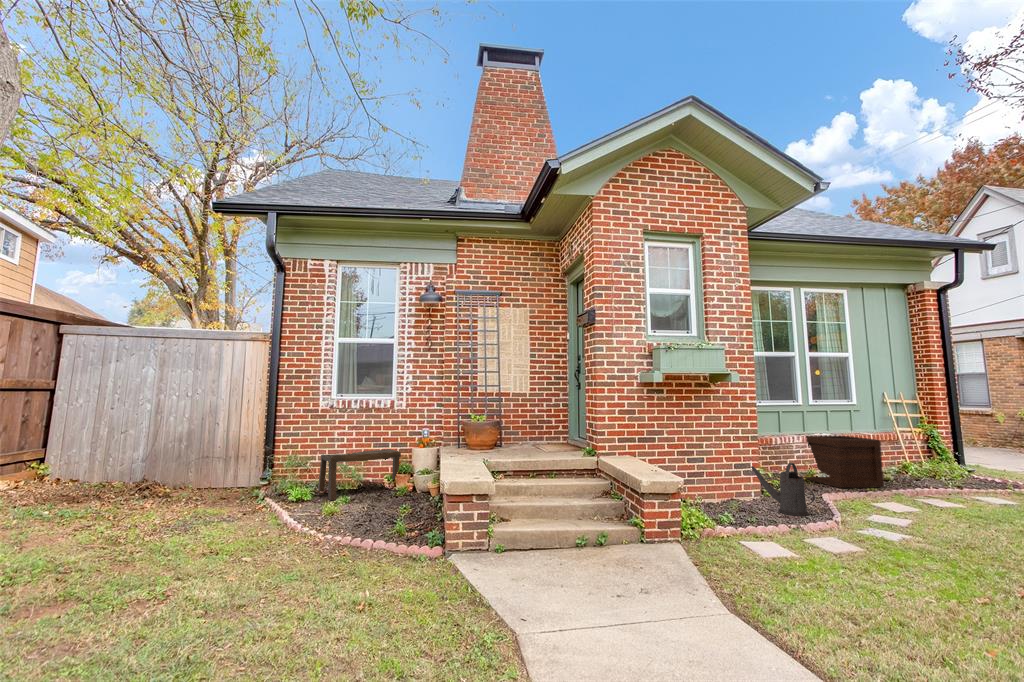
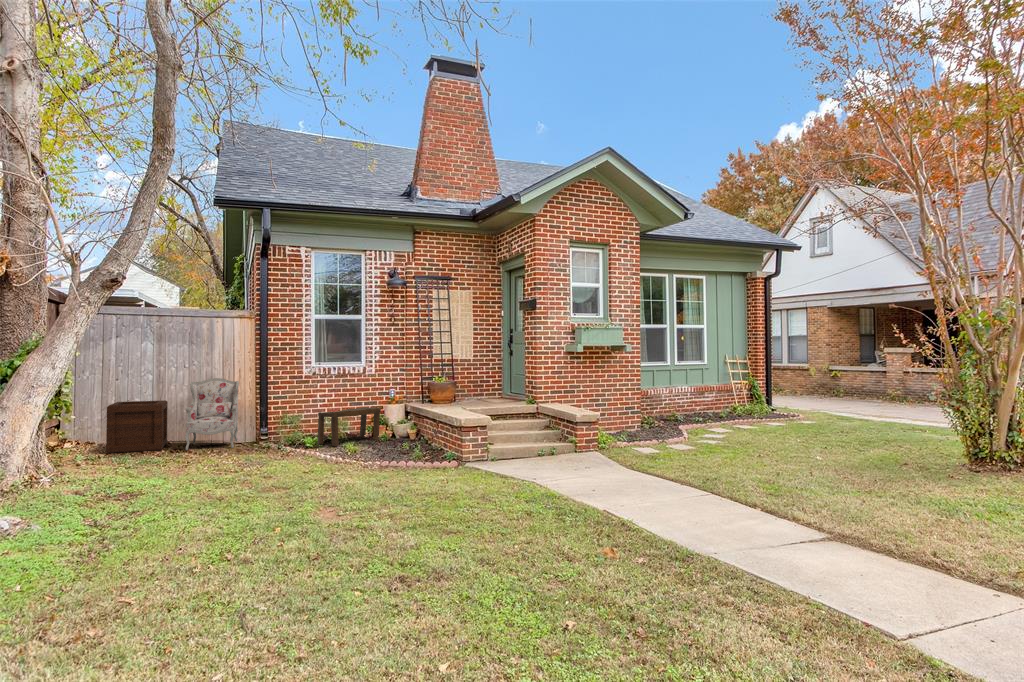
armchair: none [168,410,252,495] -> present [185,378,239,450]
wooden crate: present [805,435,883,488] -> present [106,400,168,453]
watering can: present [751,463,815,516] -> none [636,405,673,438]

